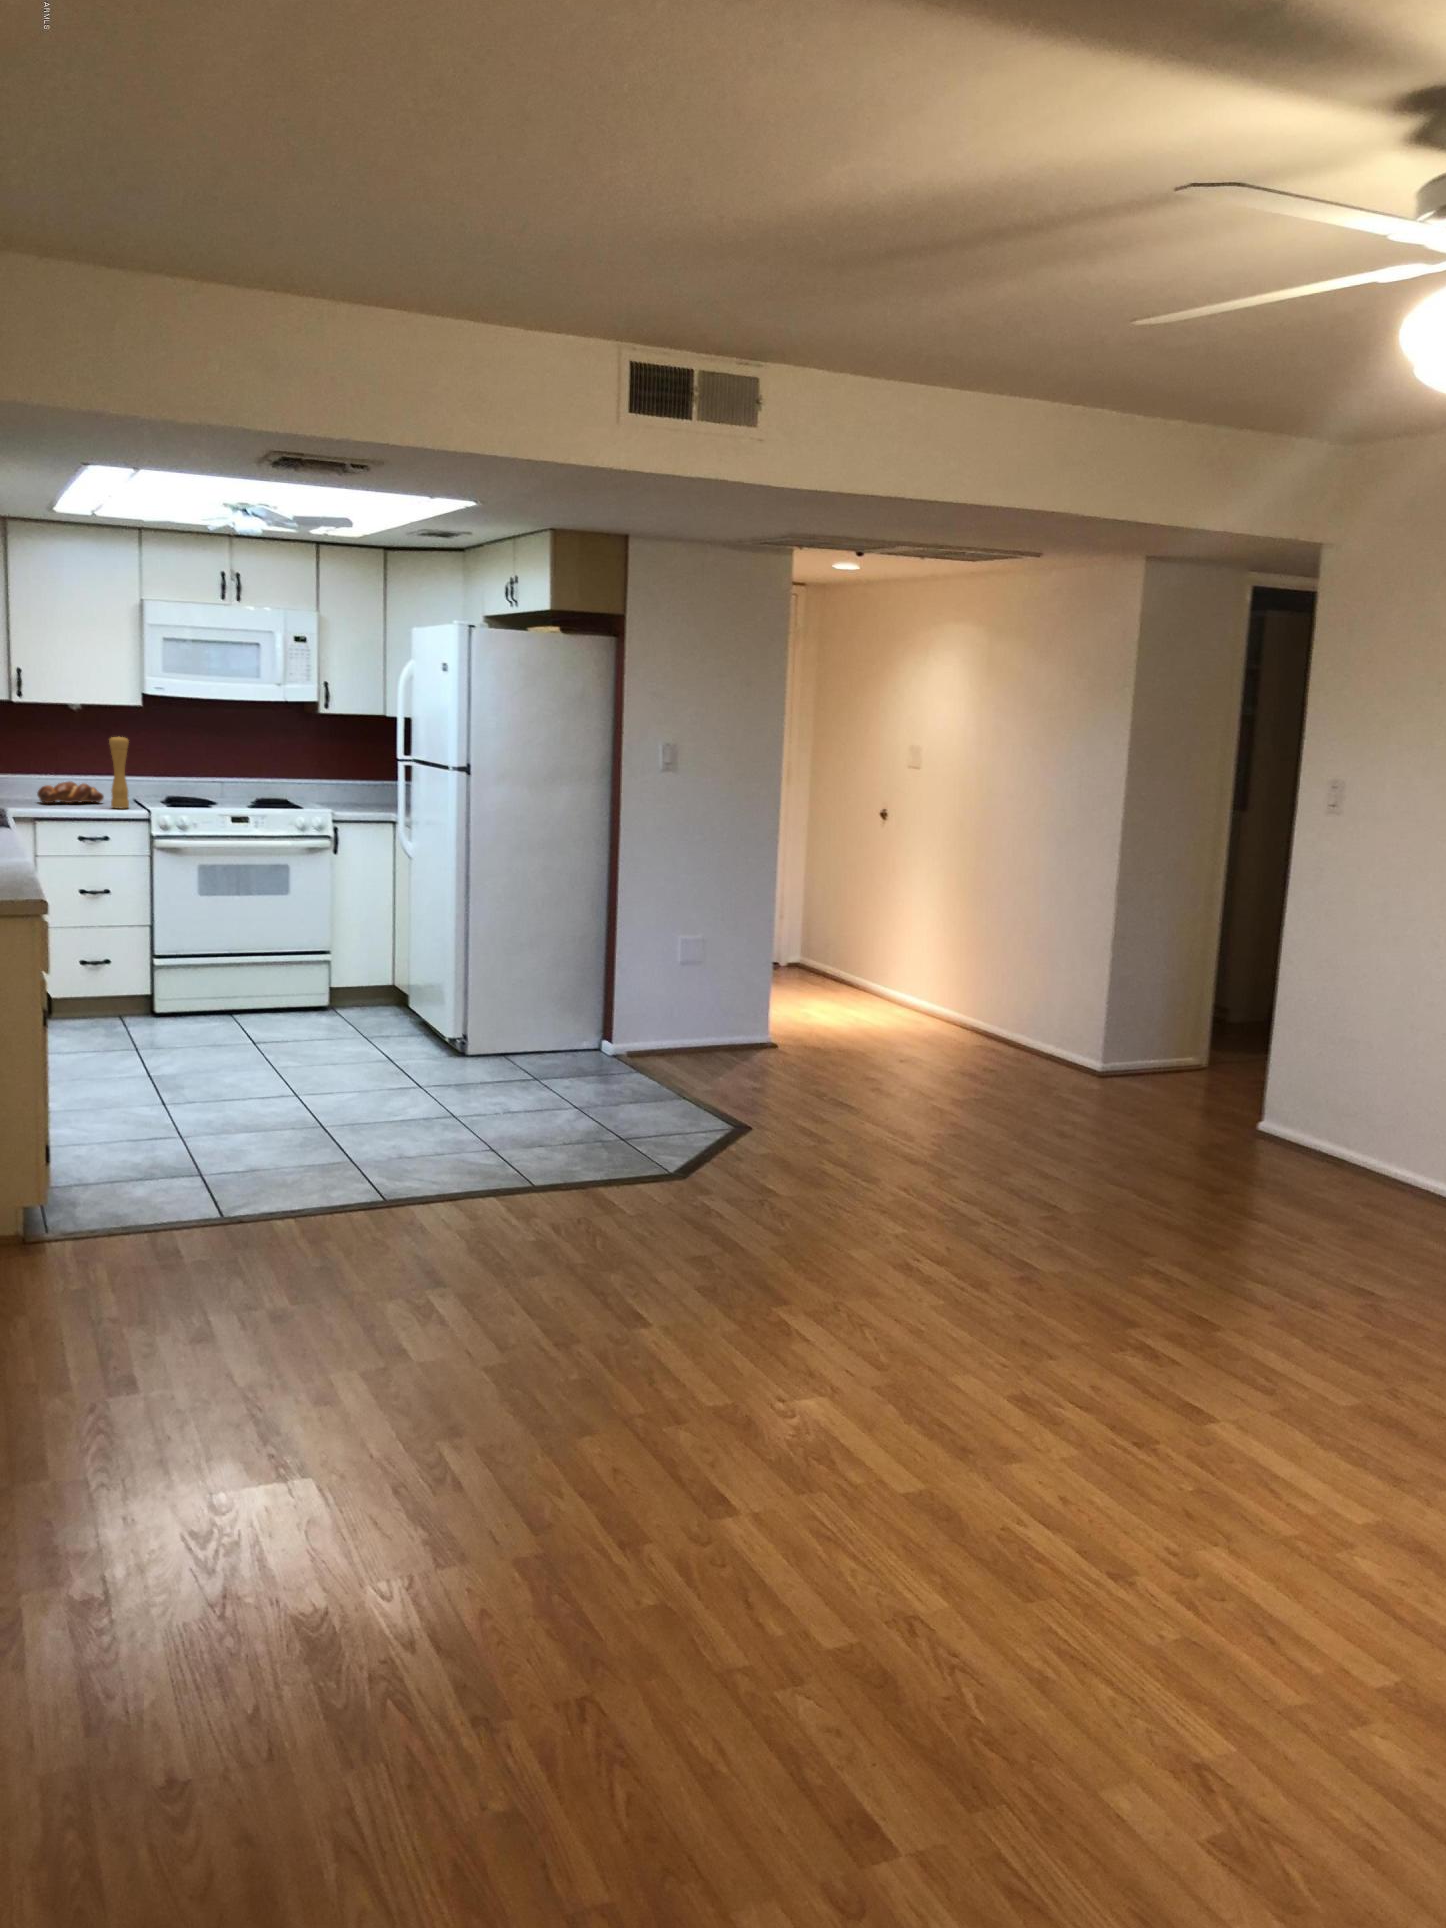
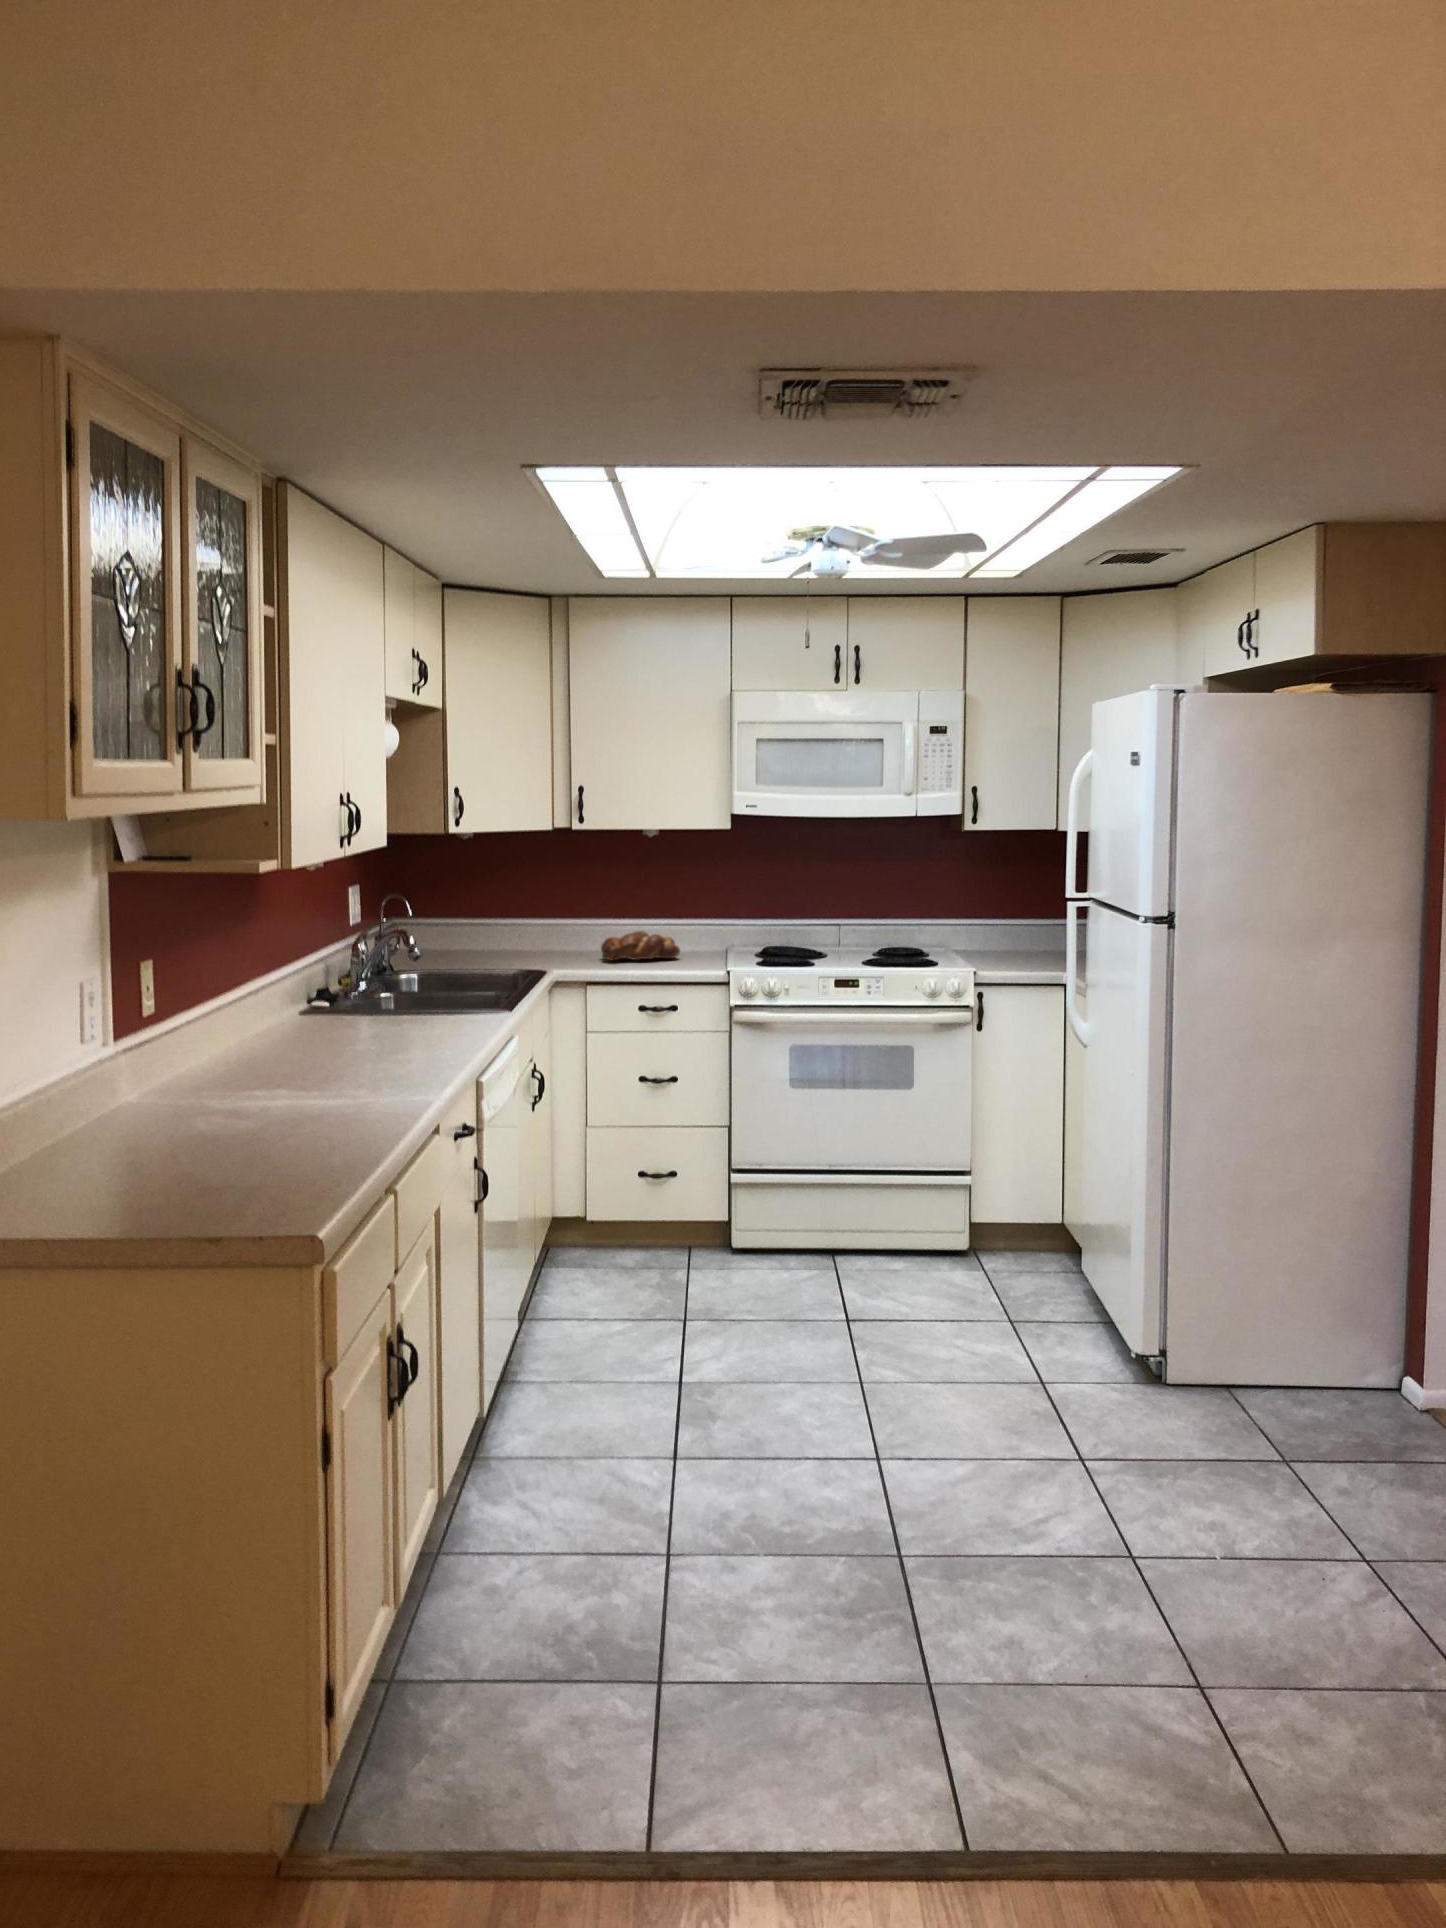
pepper mill: present [109,736,129,809] -> none [681,872,705,969]

